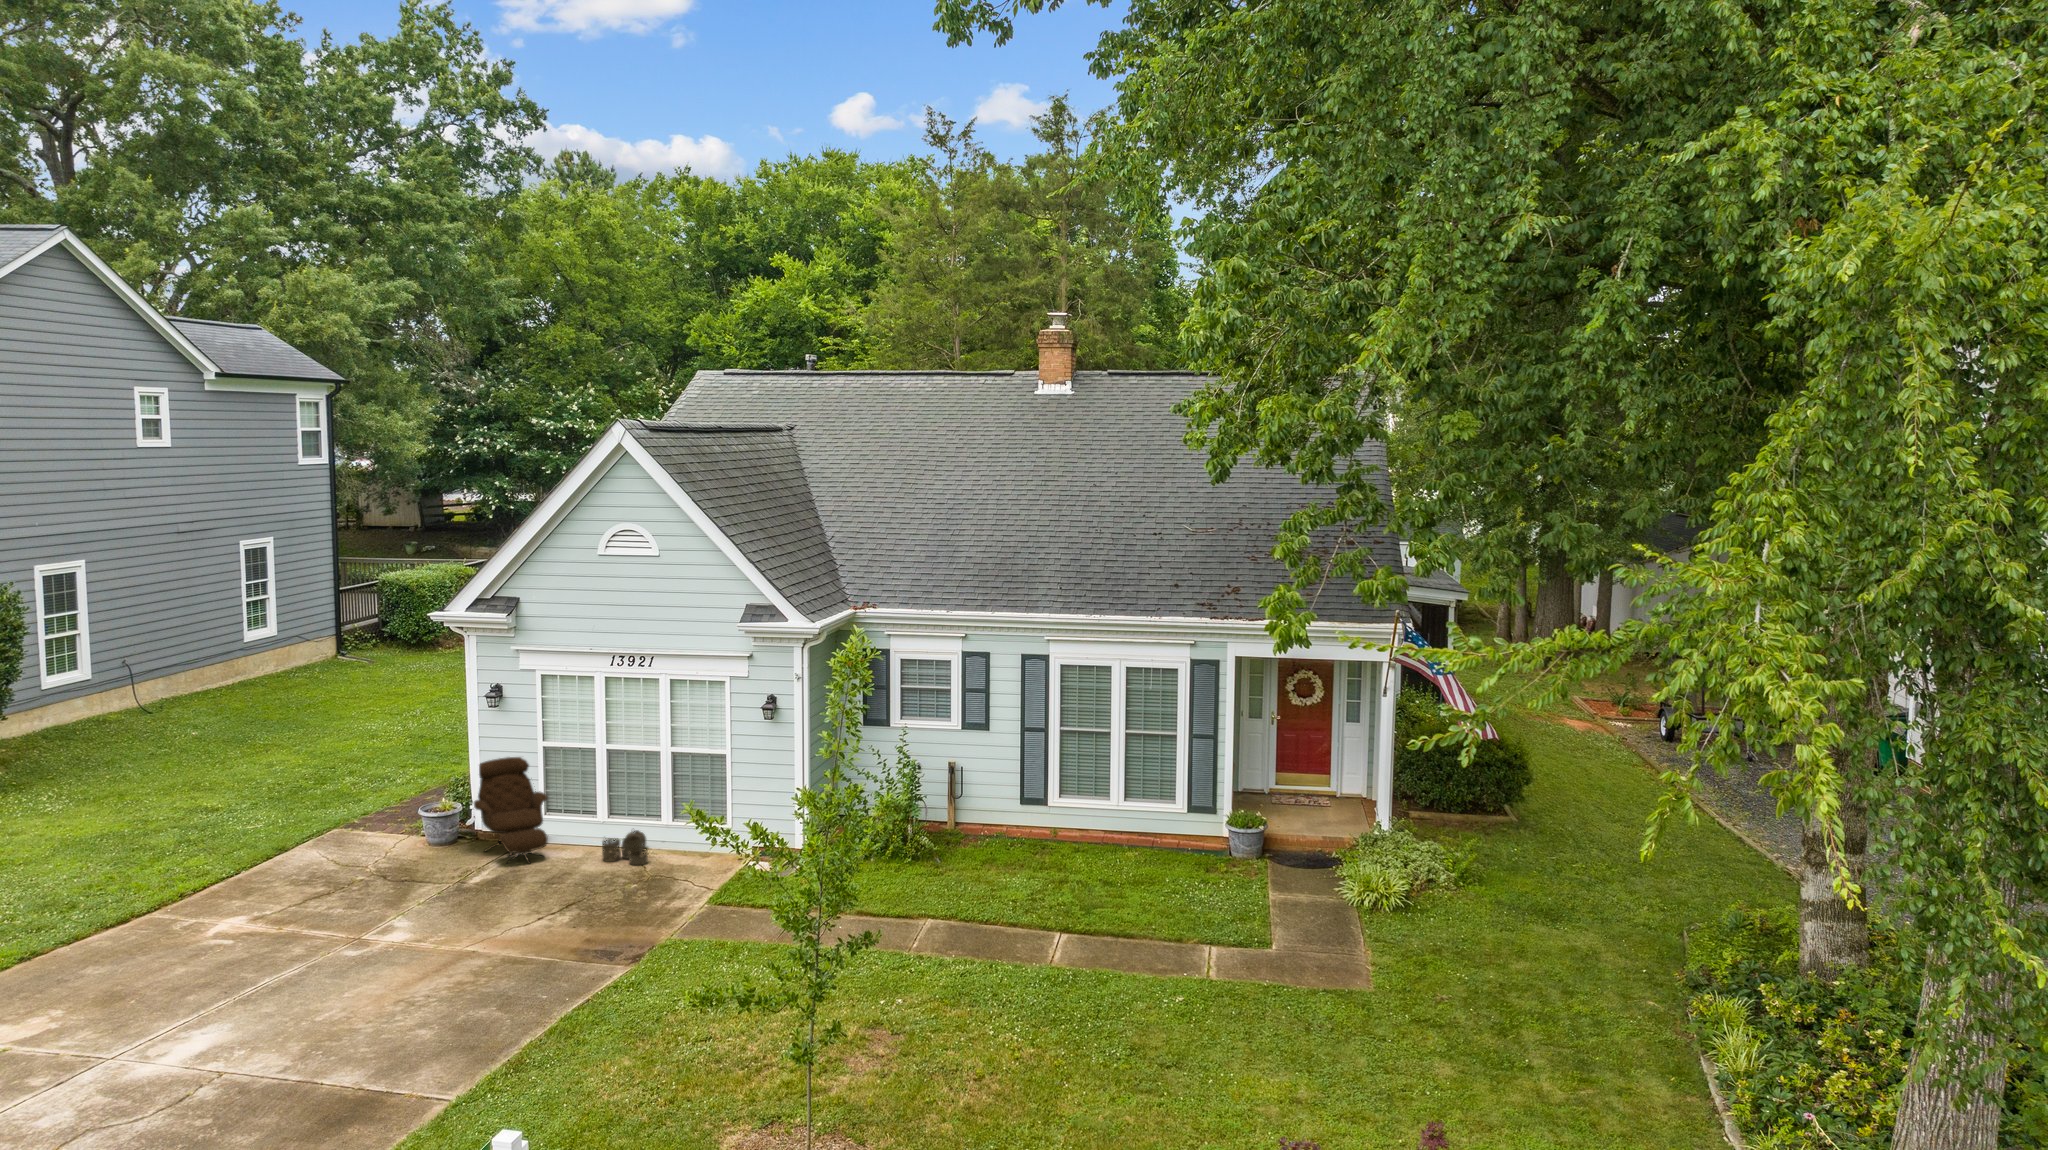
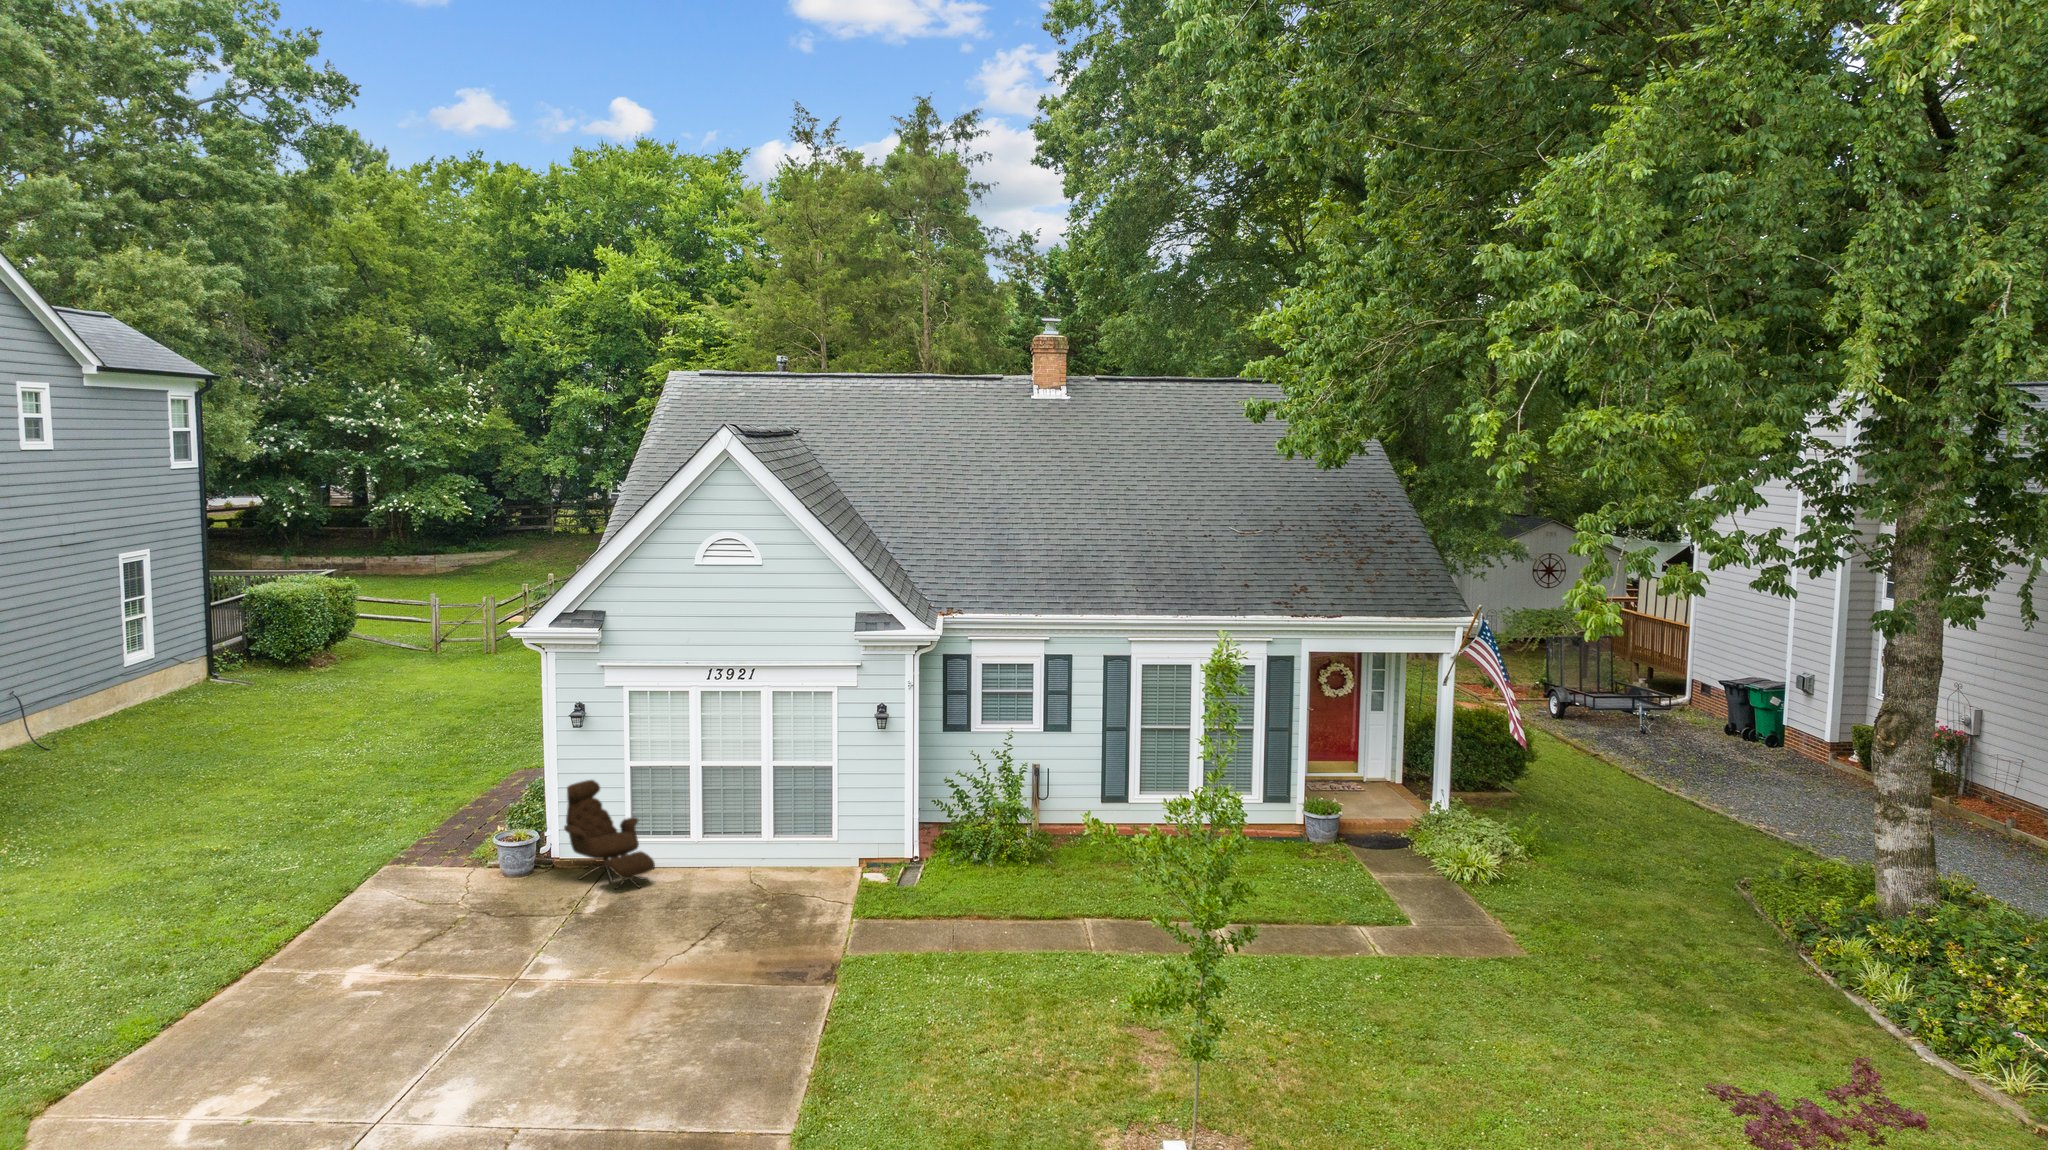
woven basket: present [602,830,648,865] -> none [713,846,763,883]

